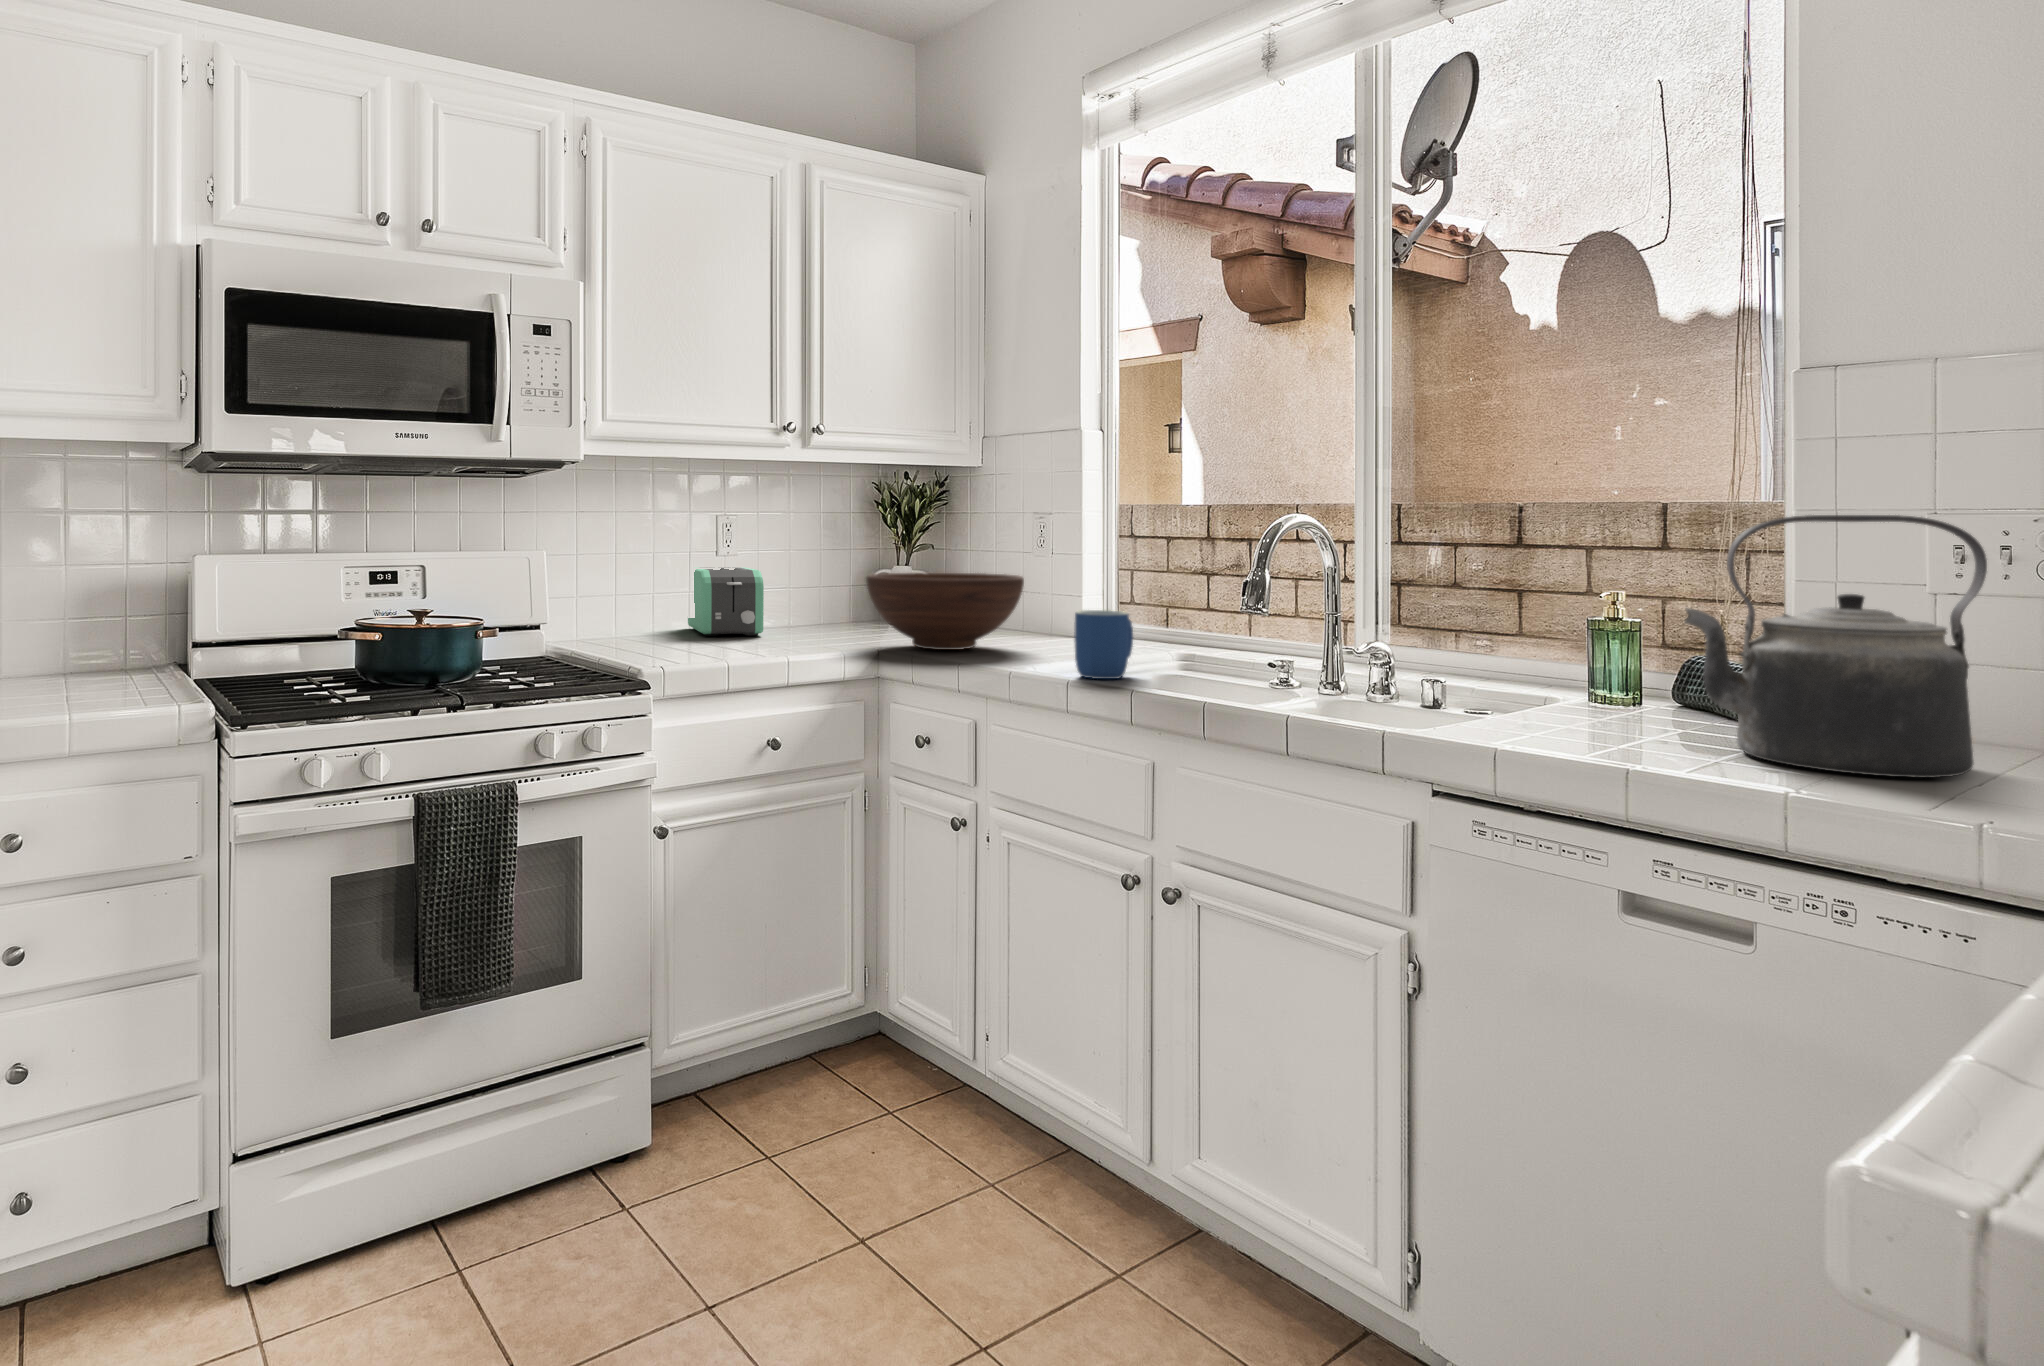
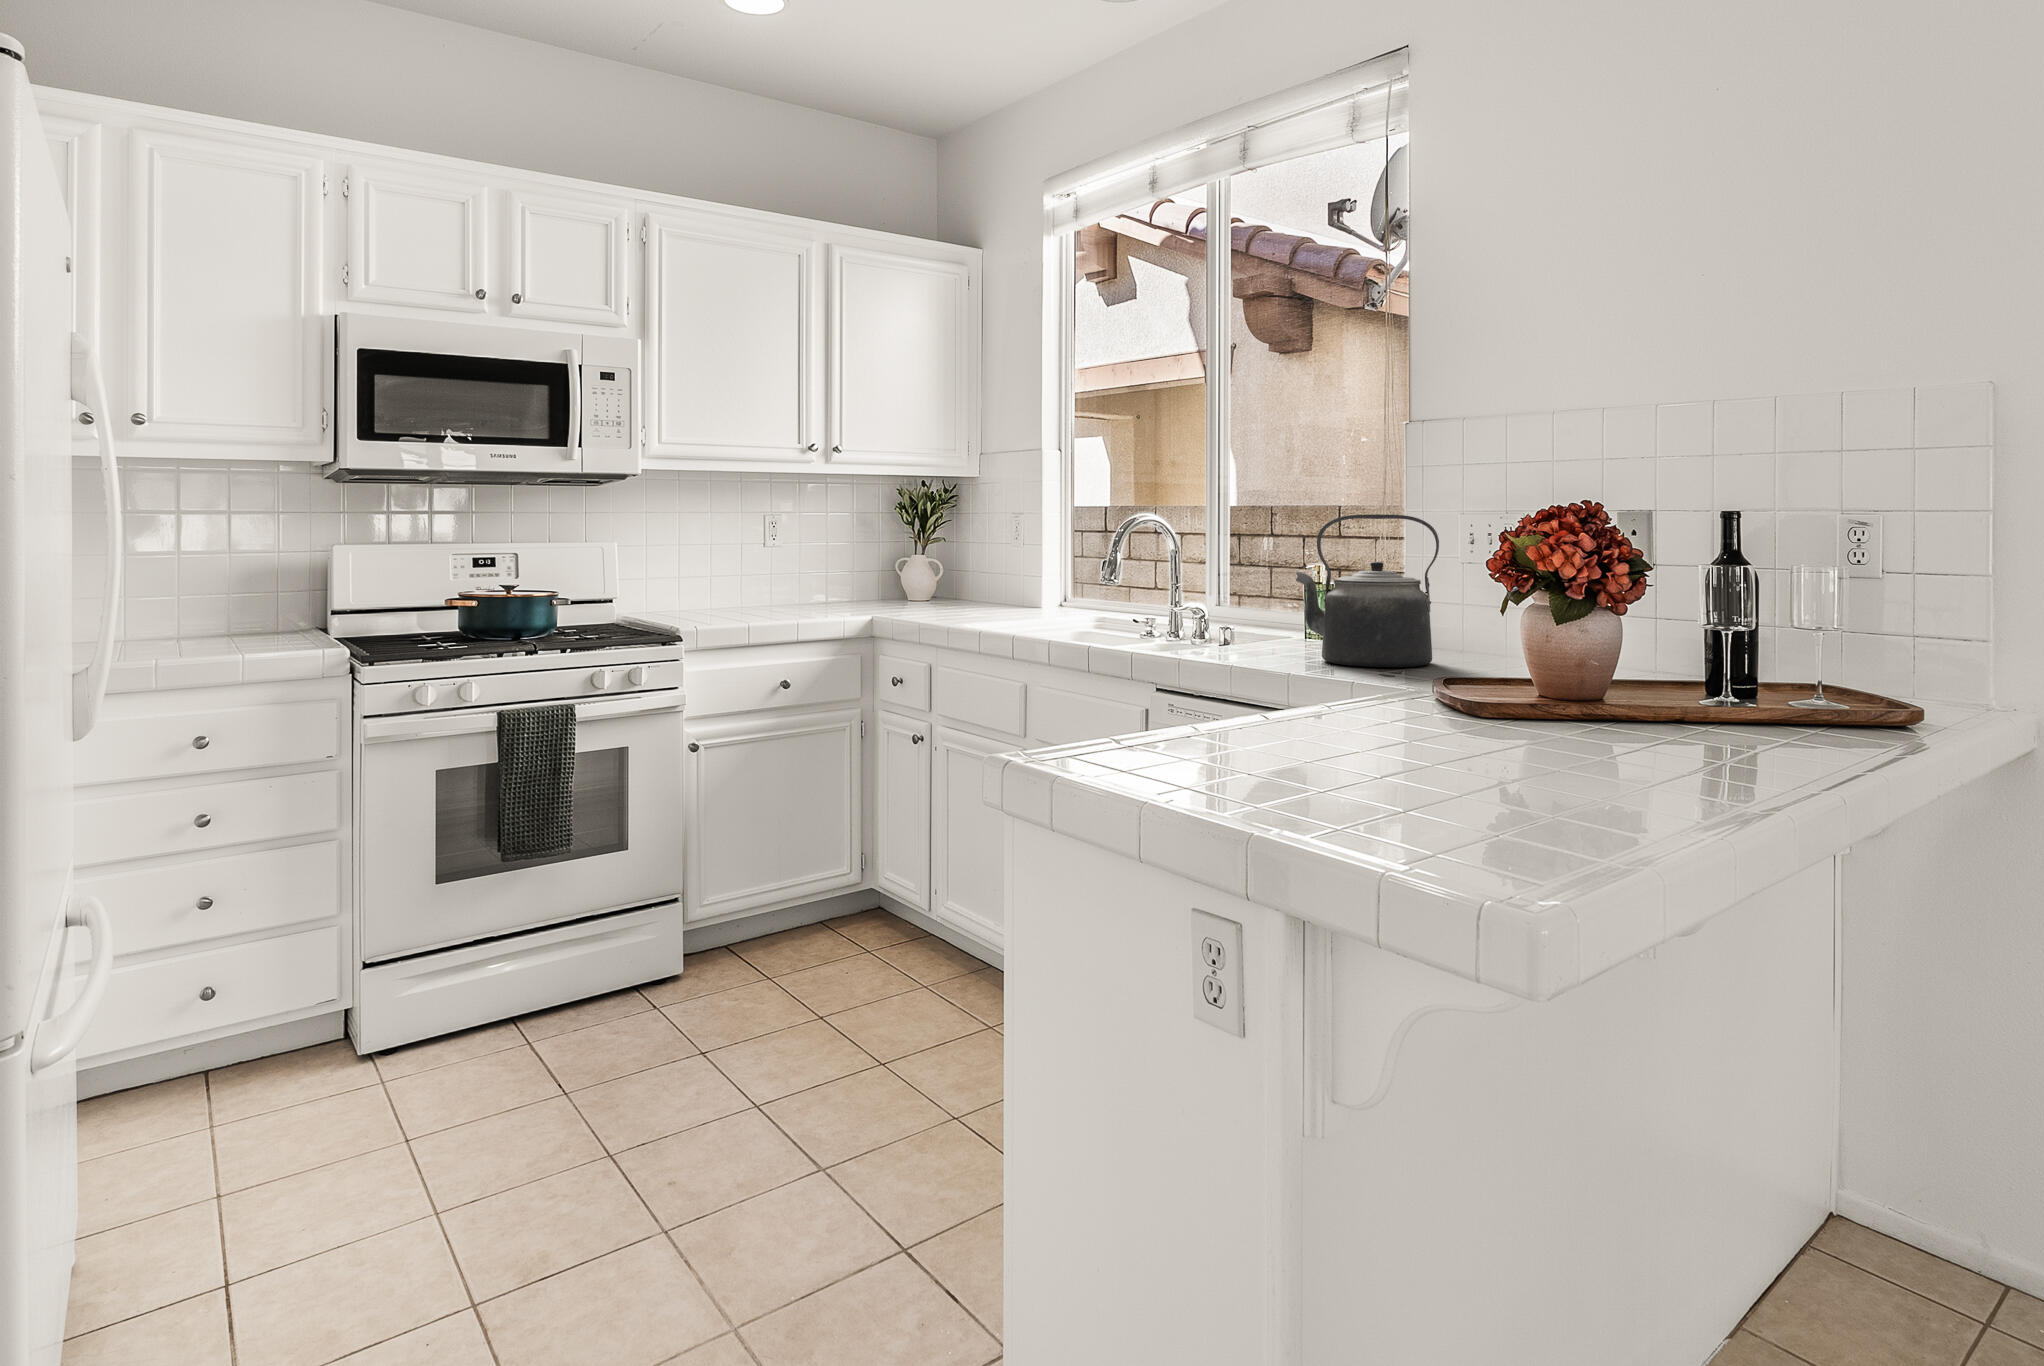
toaster: present [688,567,764,636] -> none [740,557,795,609]
fruit bowl: present [866,572,1024,650] -> none [864,559,982,616]
mug: present [1074,610,1133,679] -> none [989,583,1034,631]

